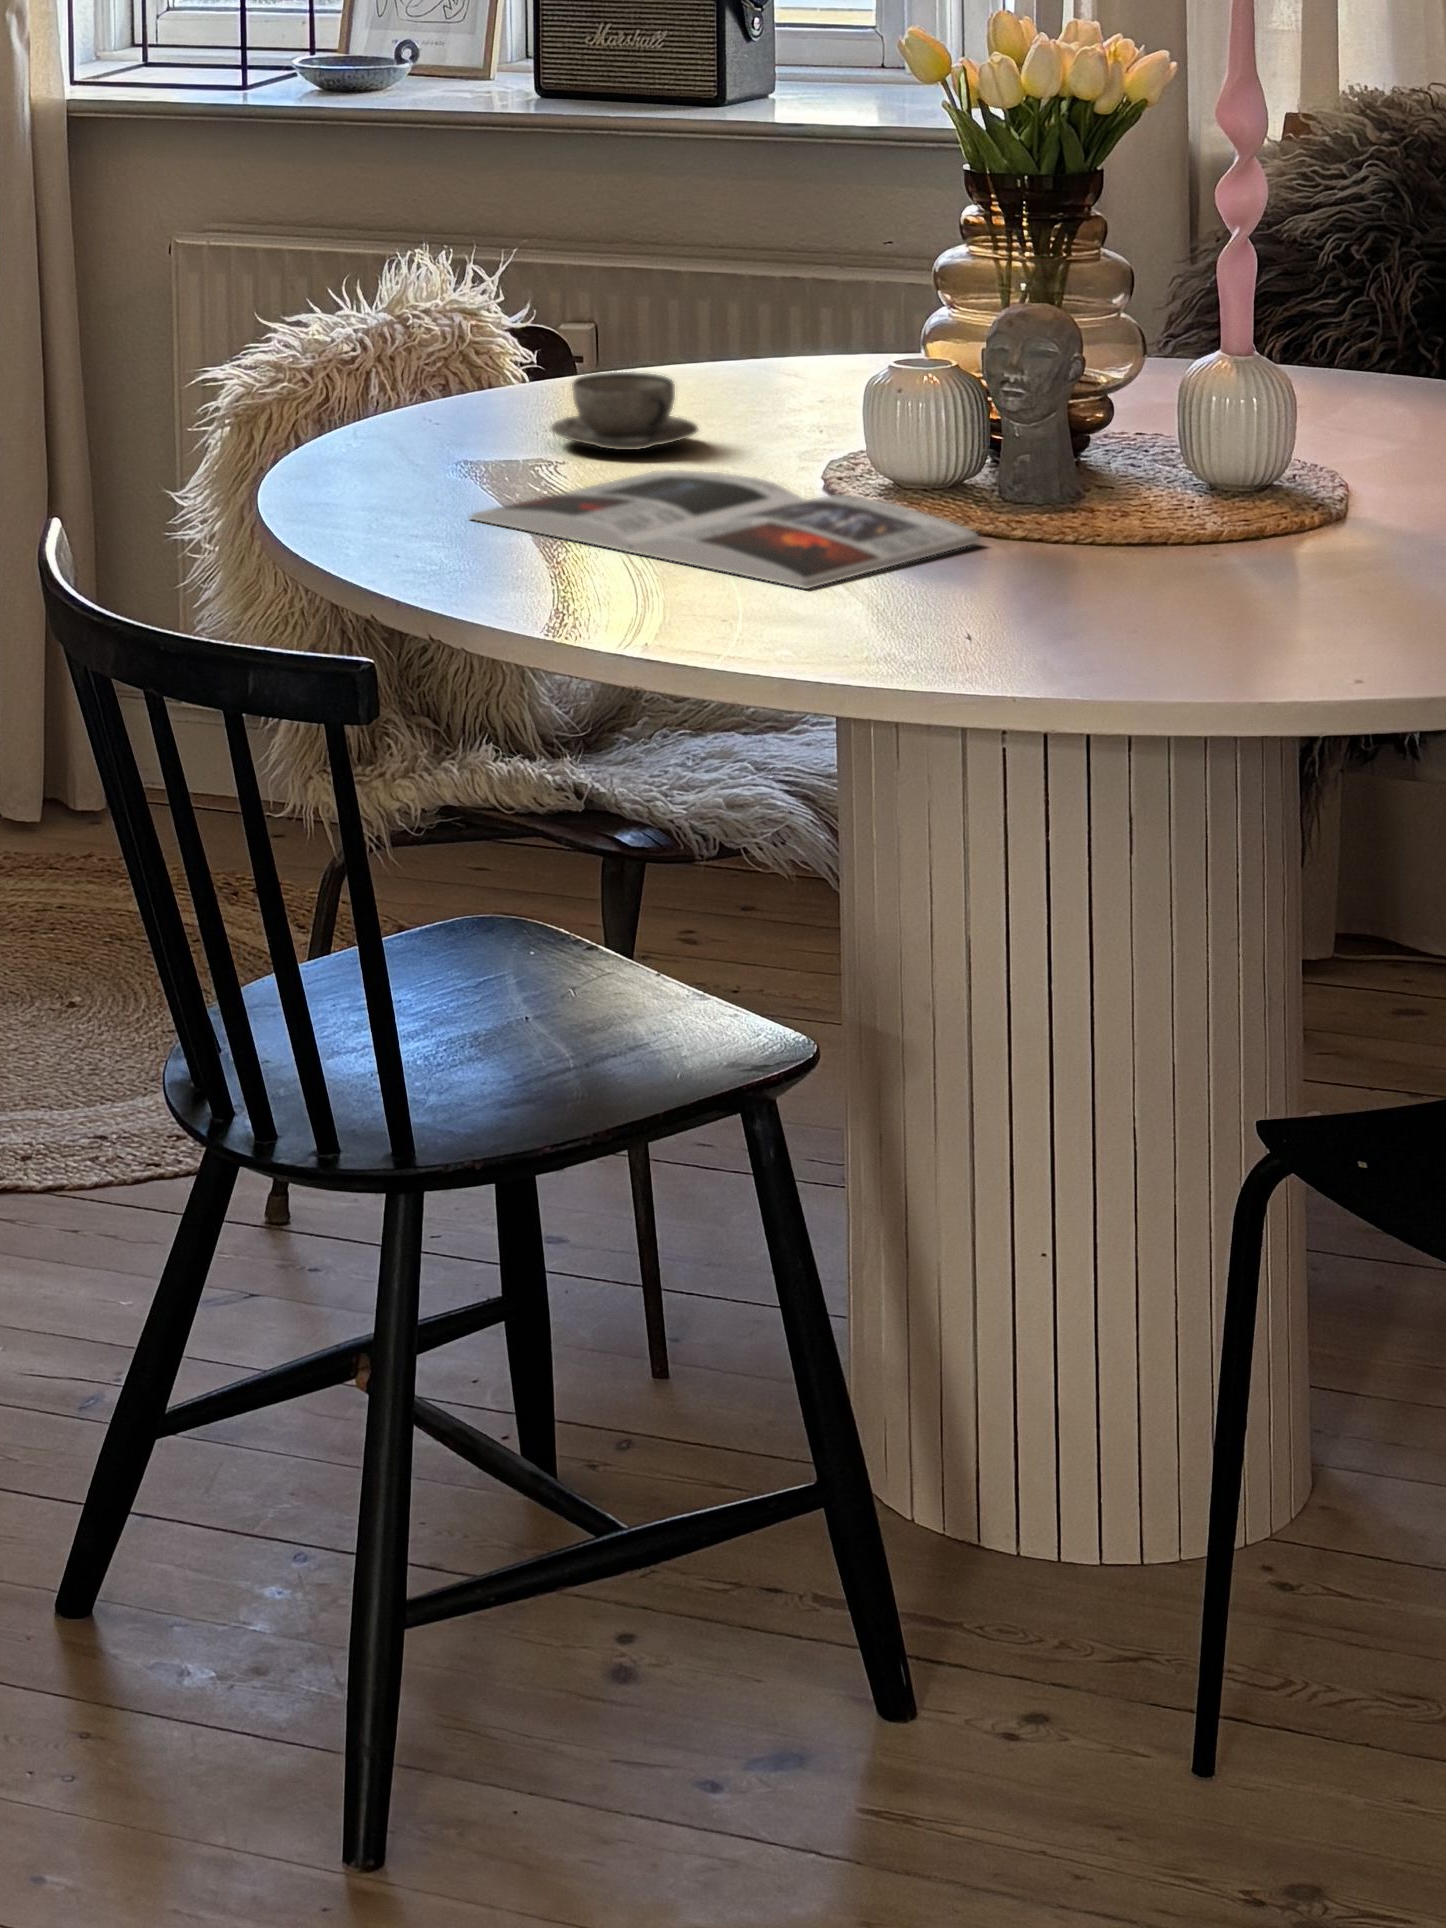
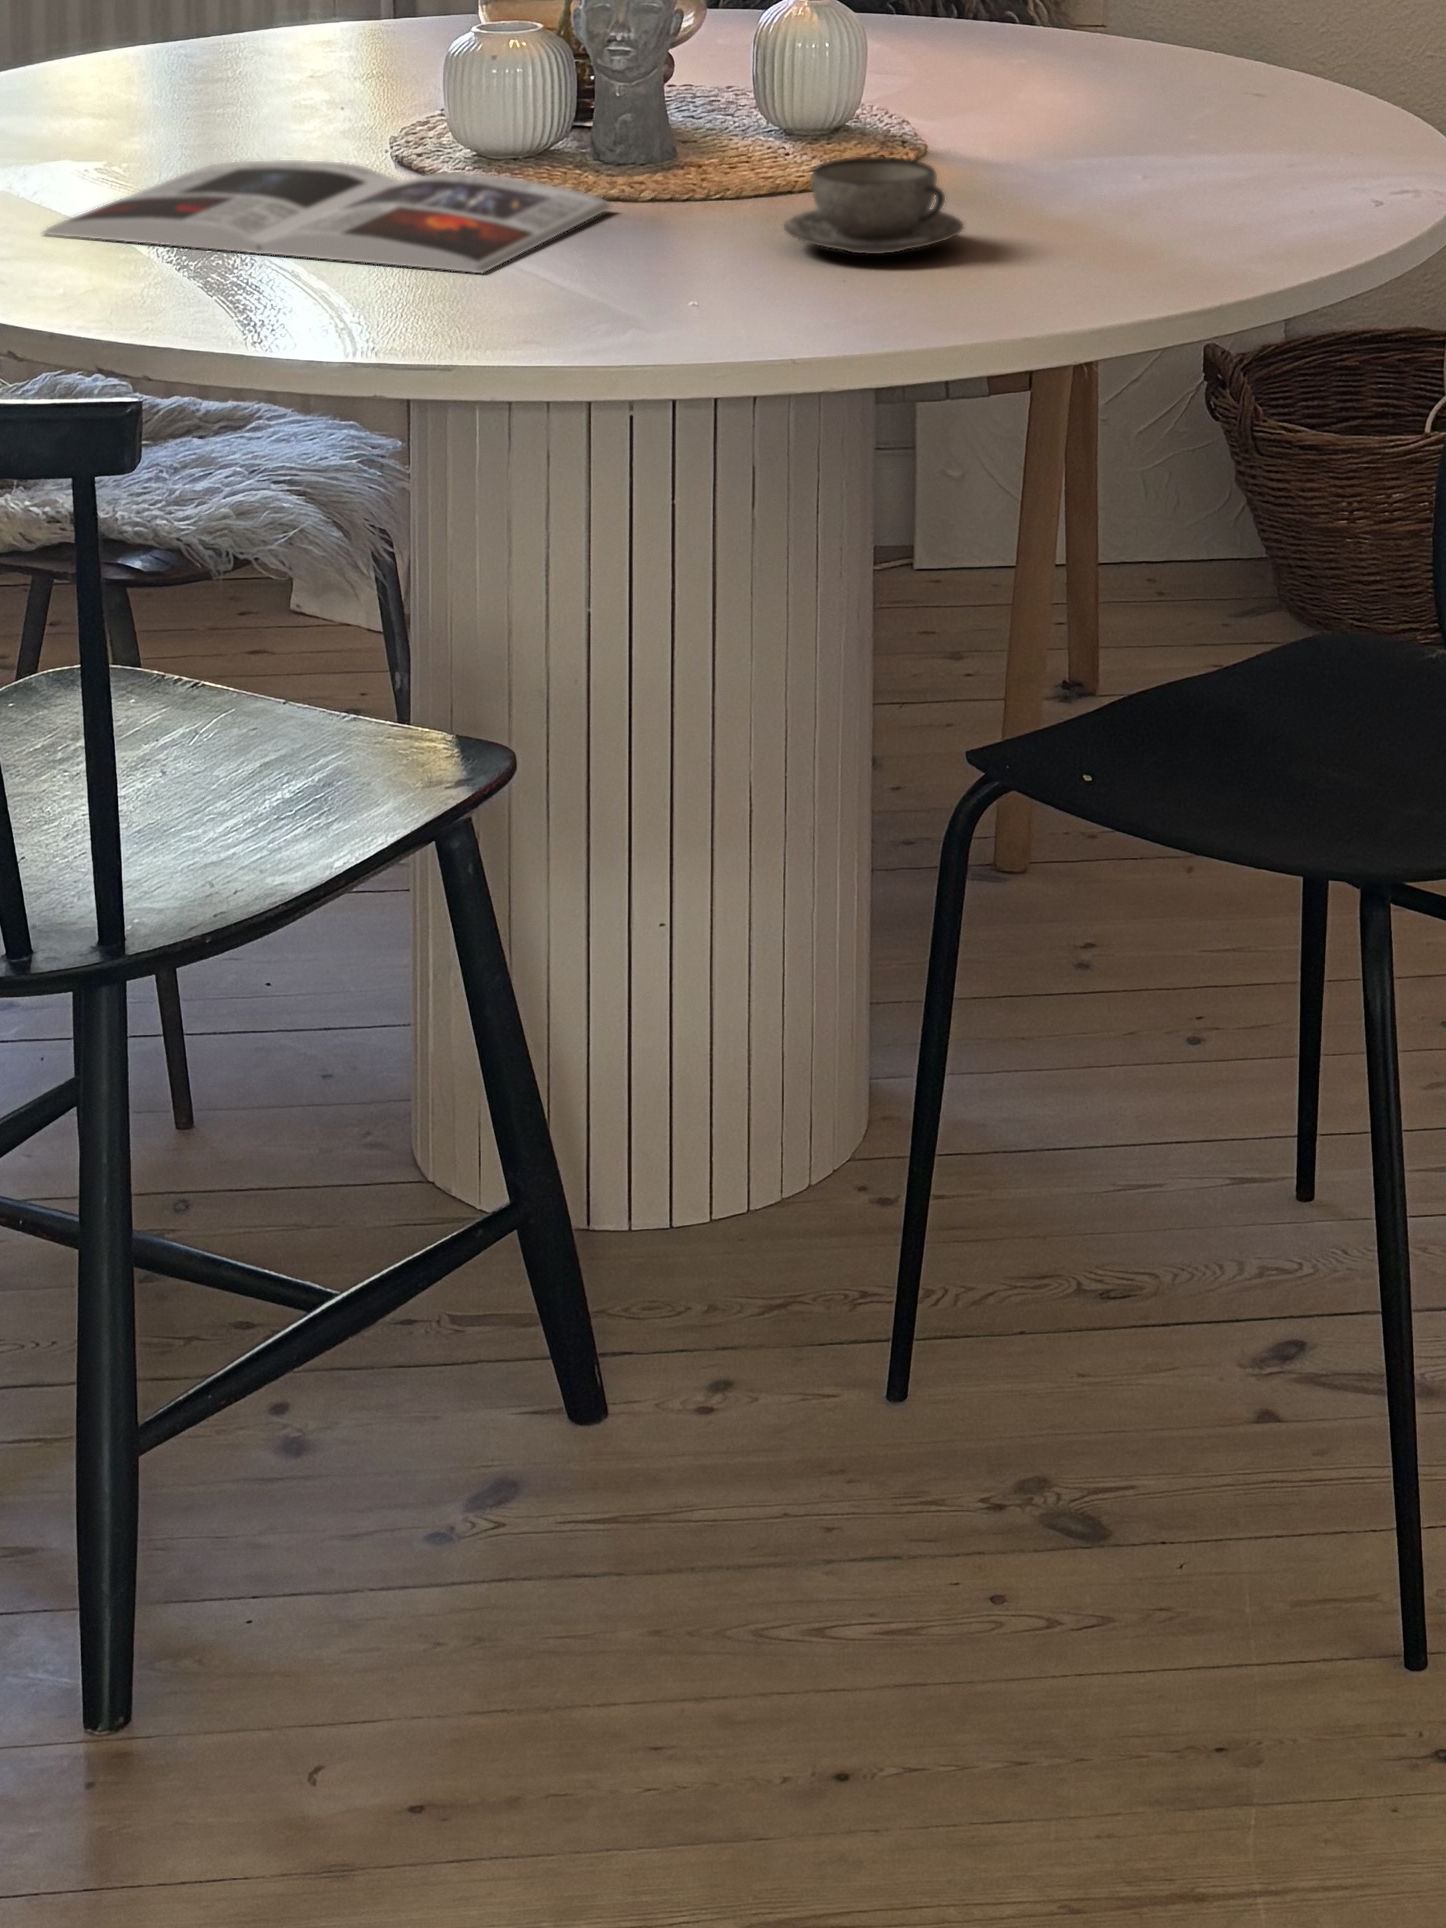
teacup: present [551,372,698,450] -> present [784,157,963,254]

